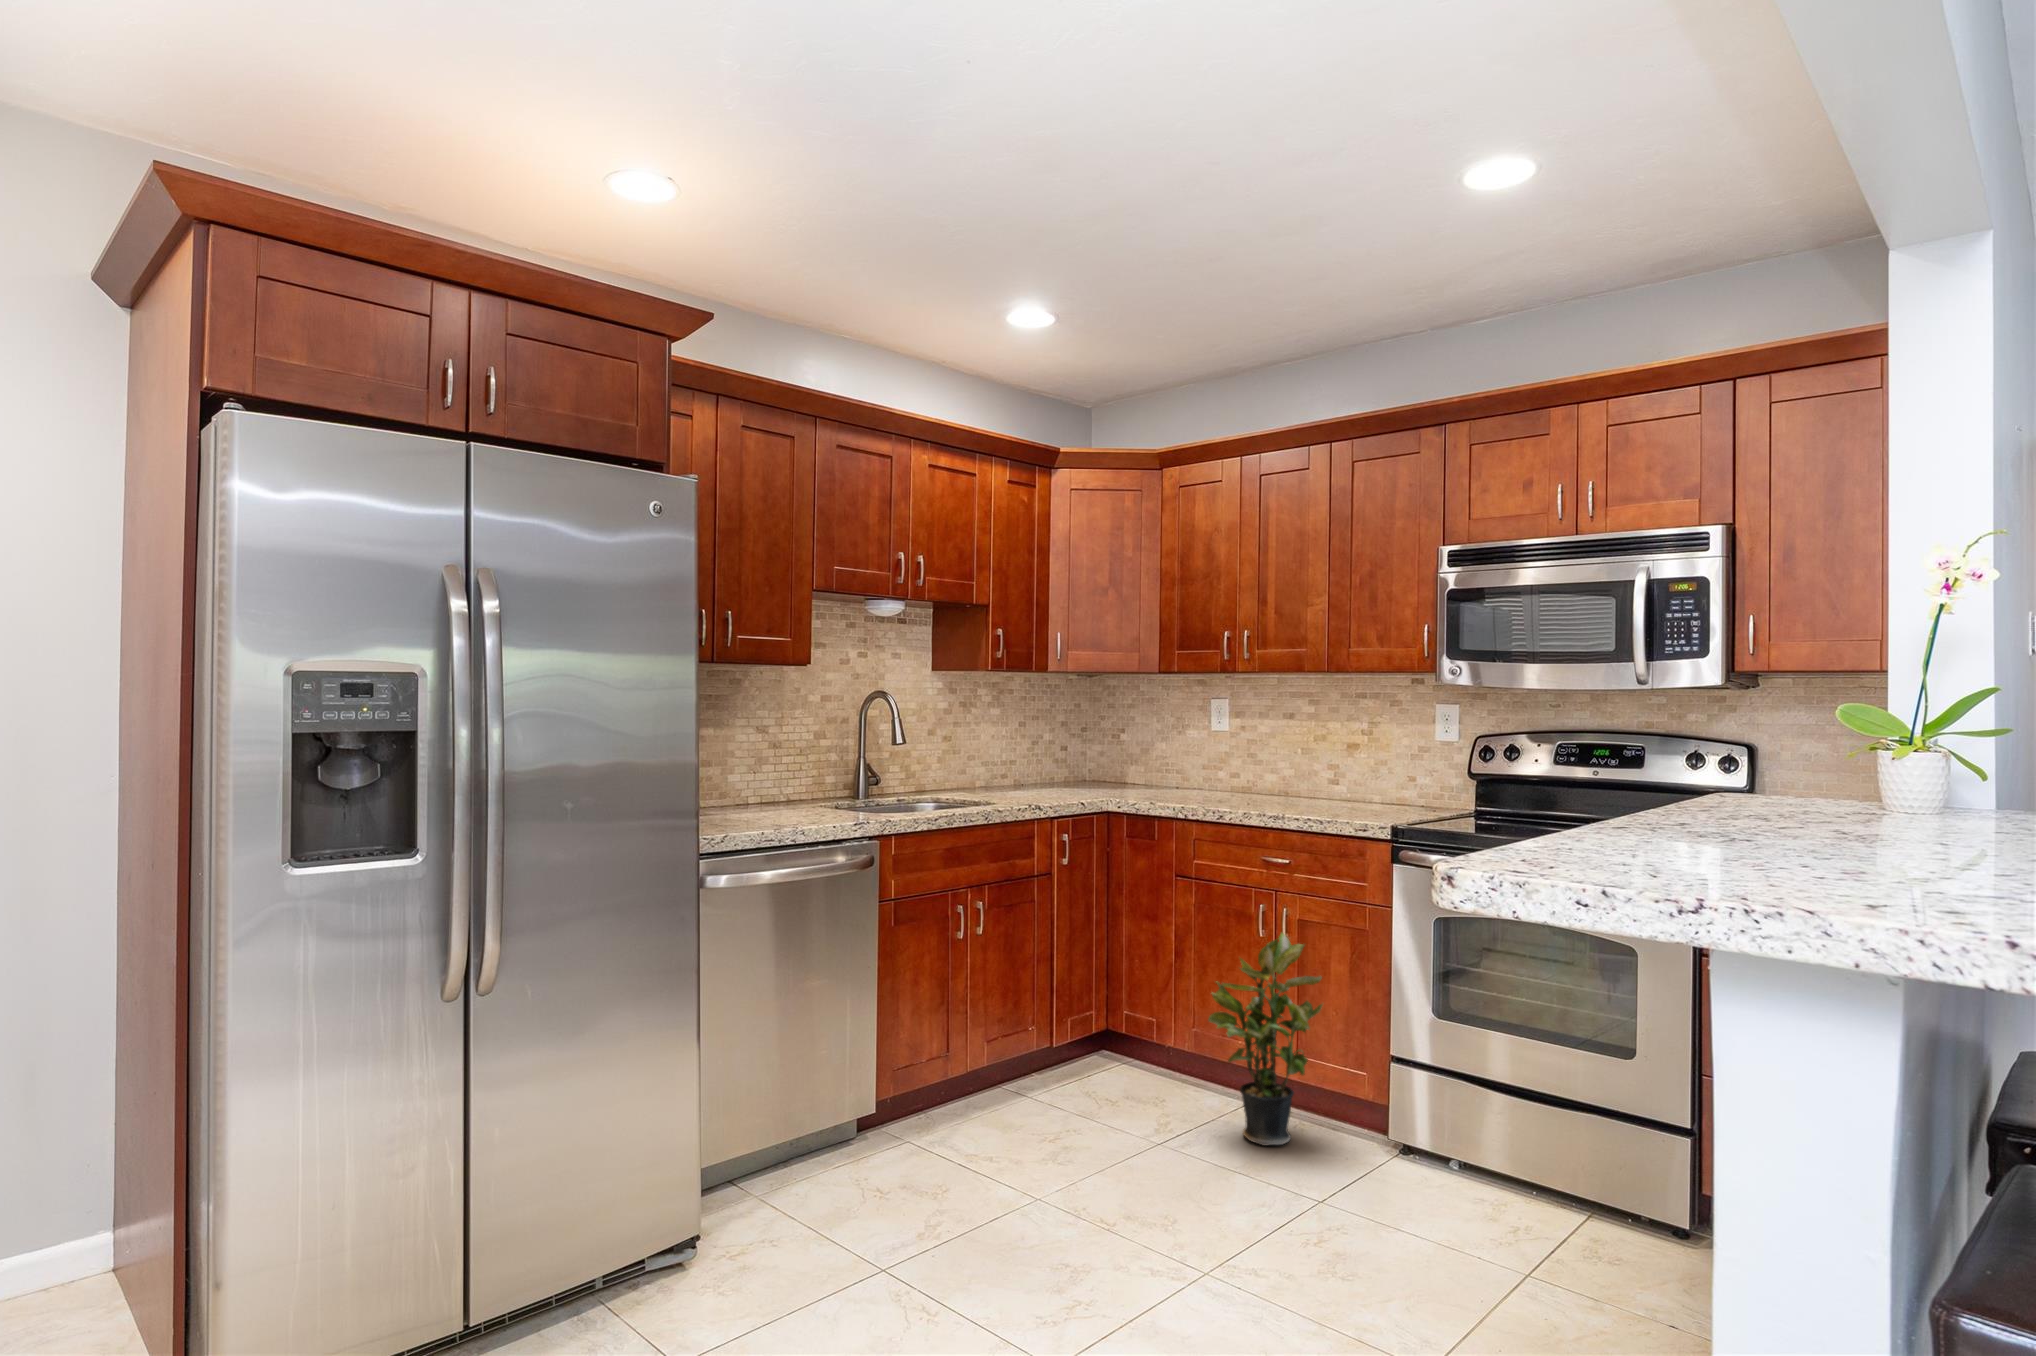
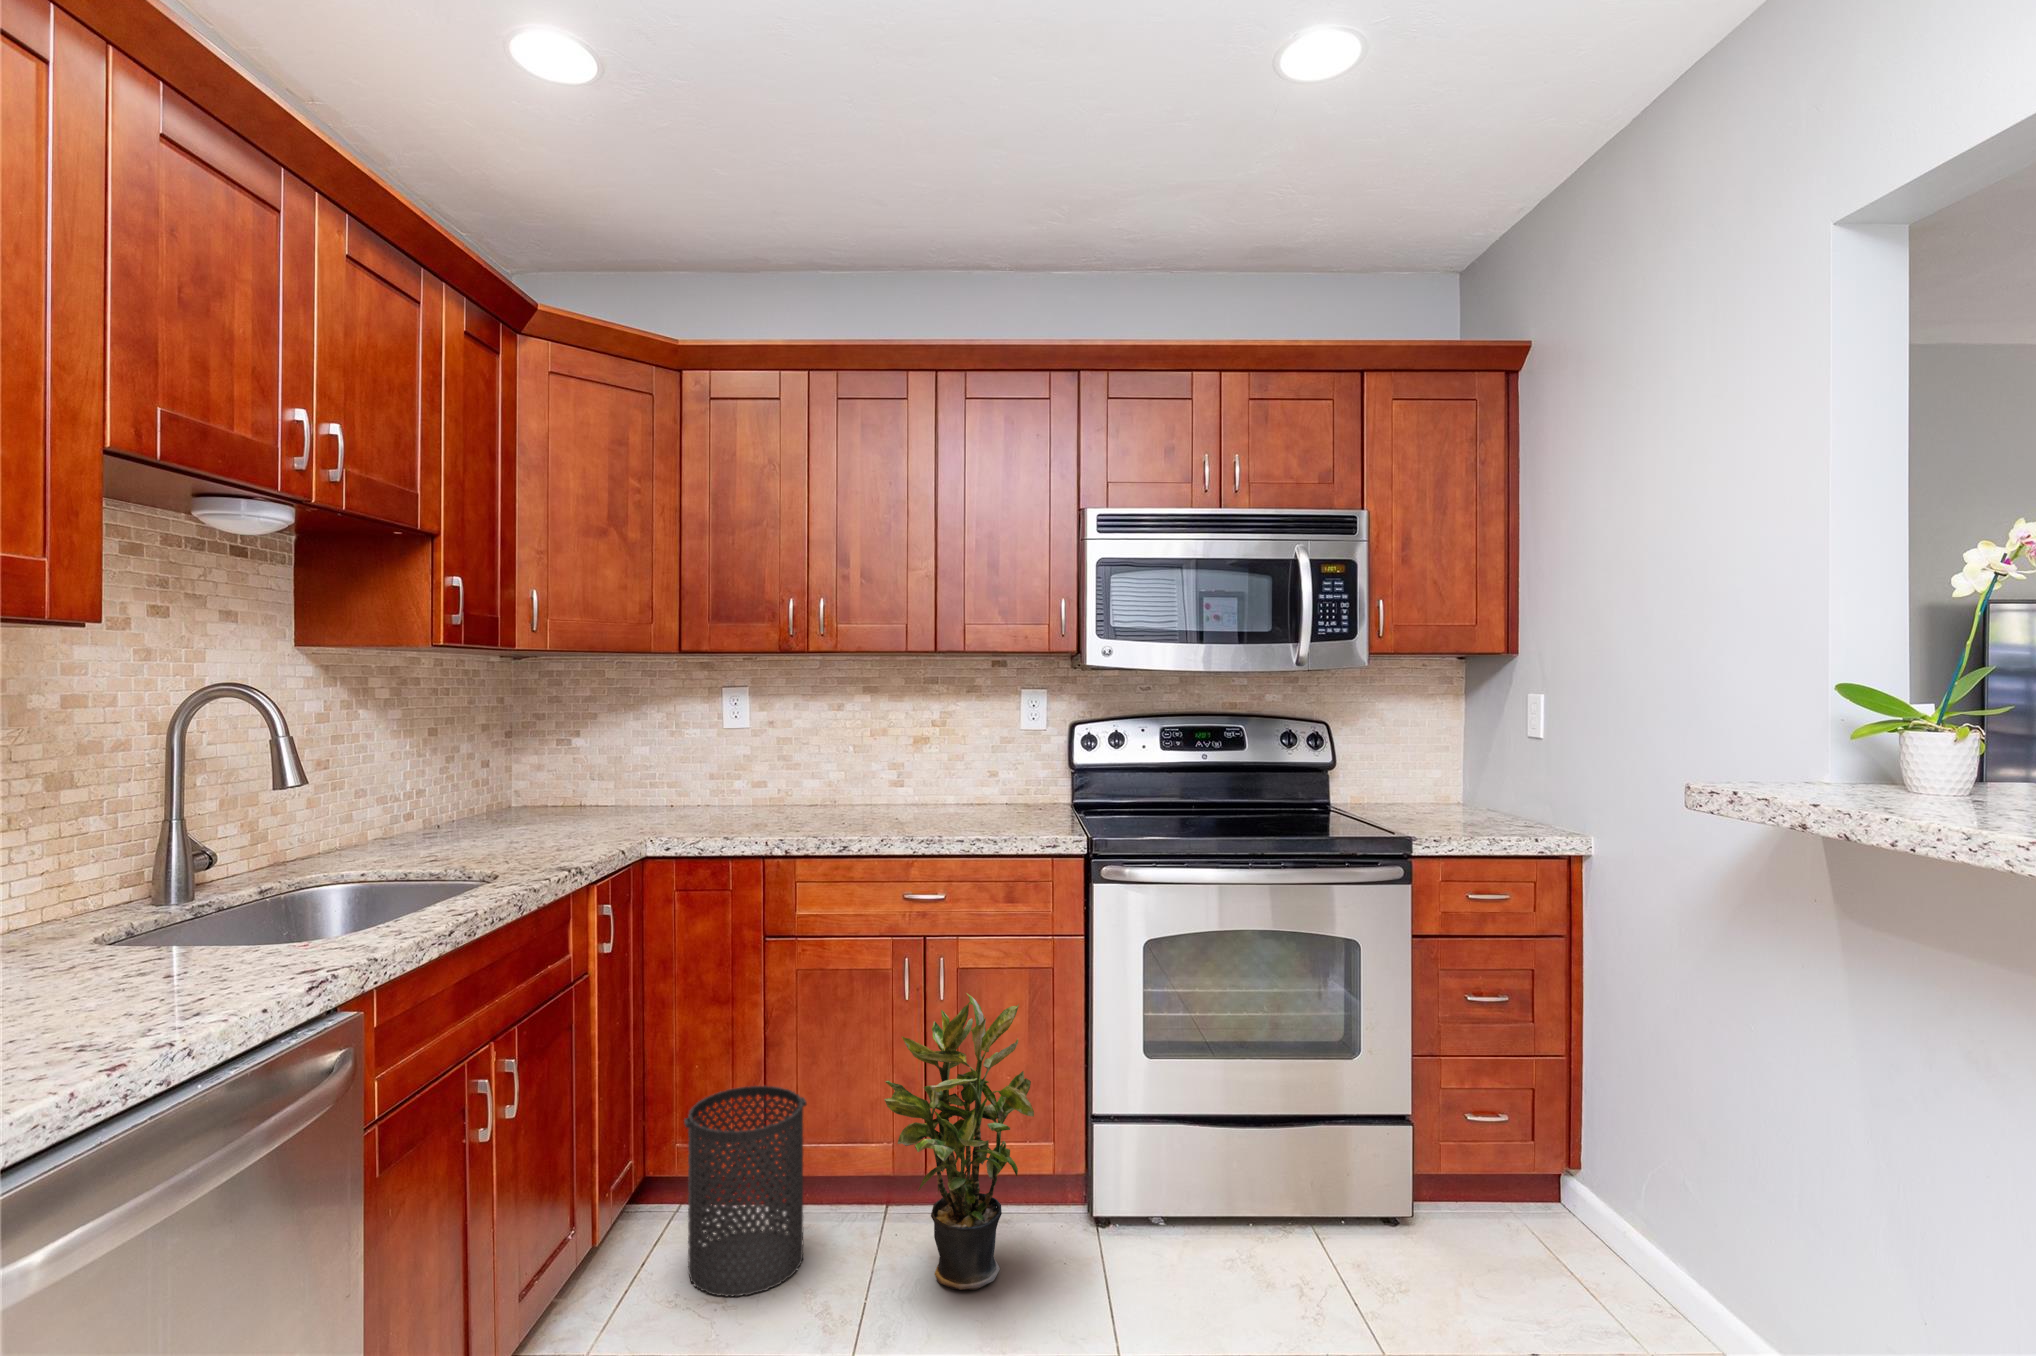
trash can: none [1106,976,1187,1106] -> present [684,1086,807,1297]

